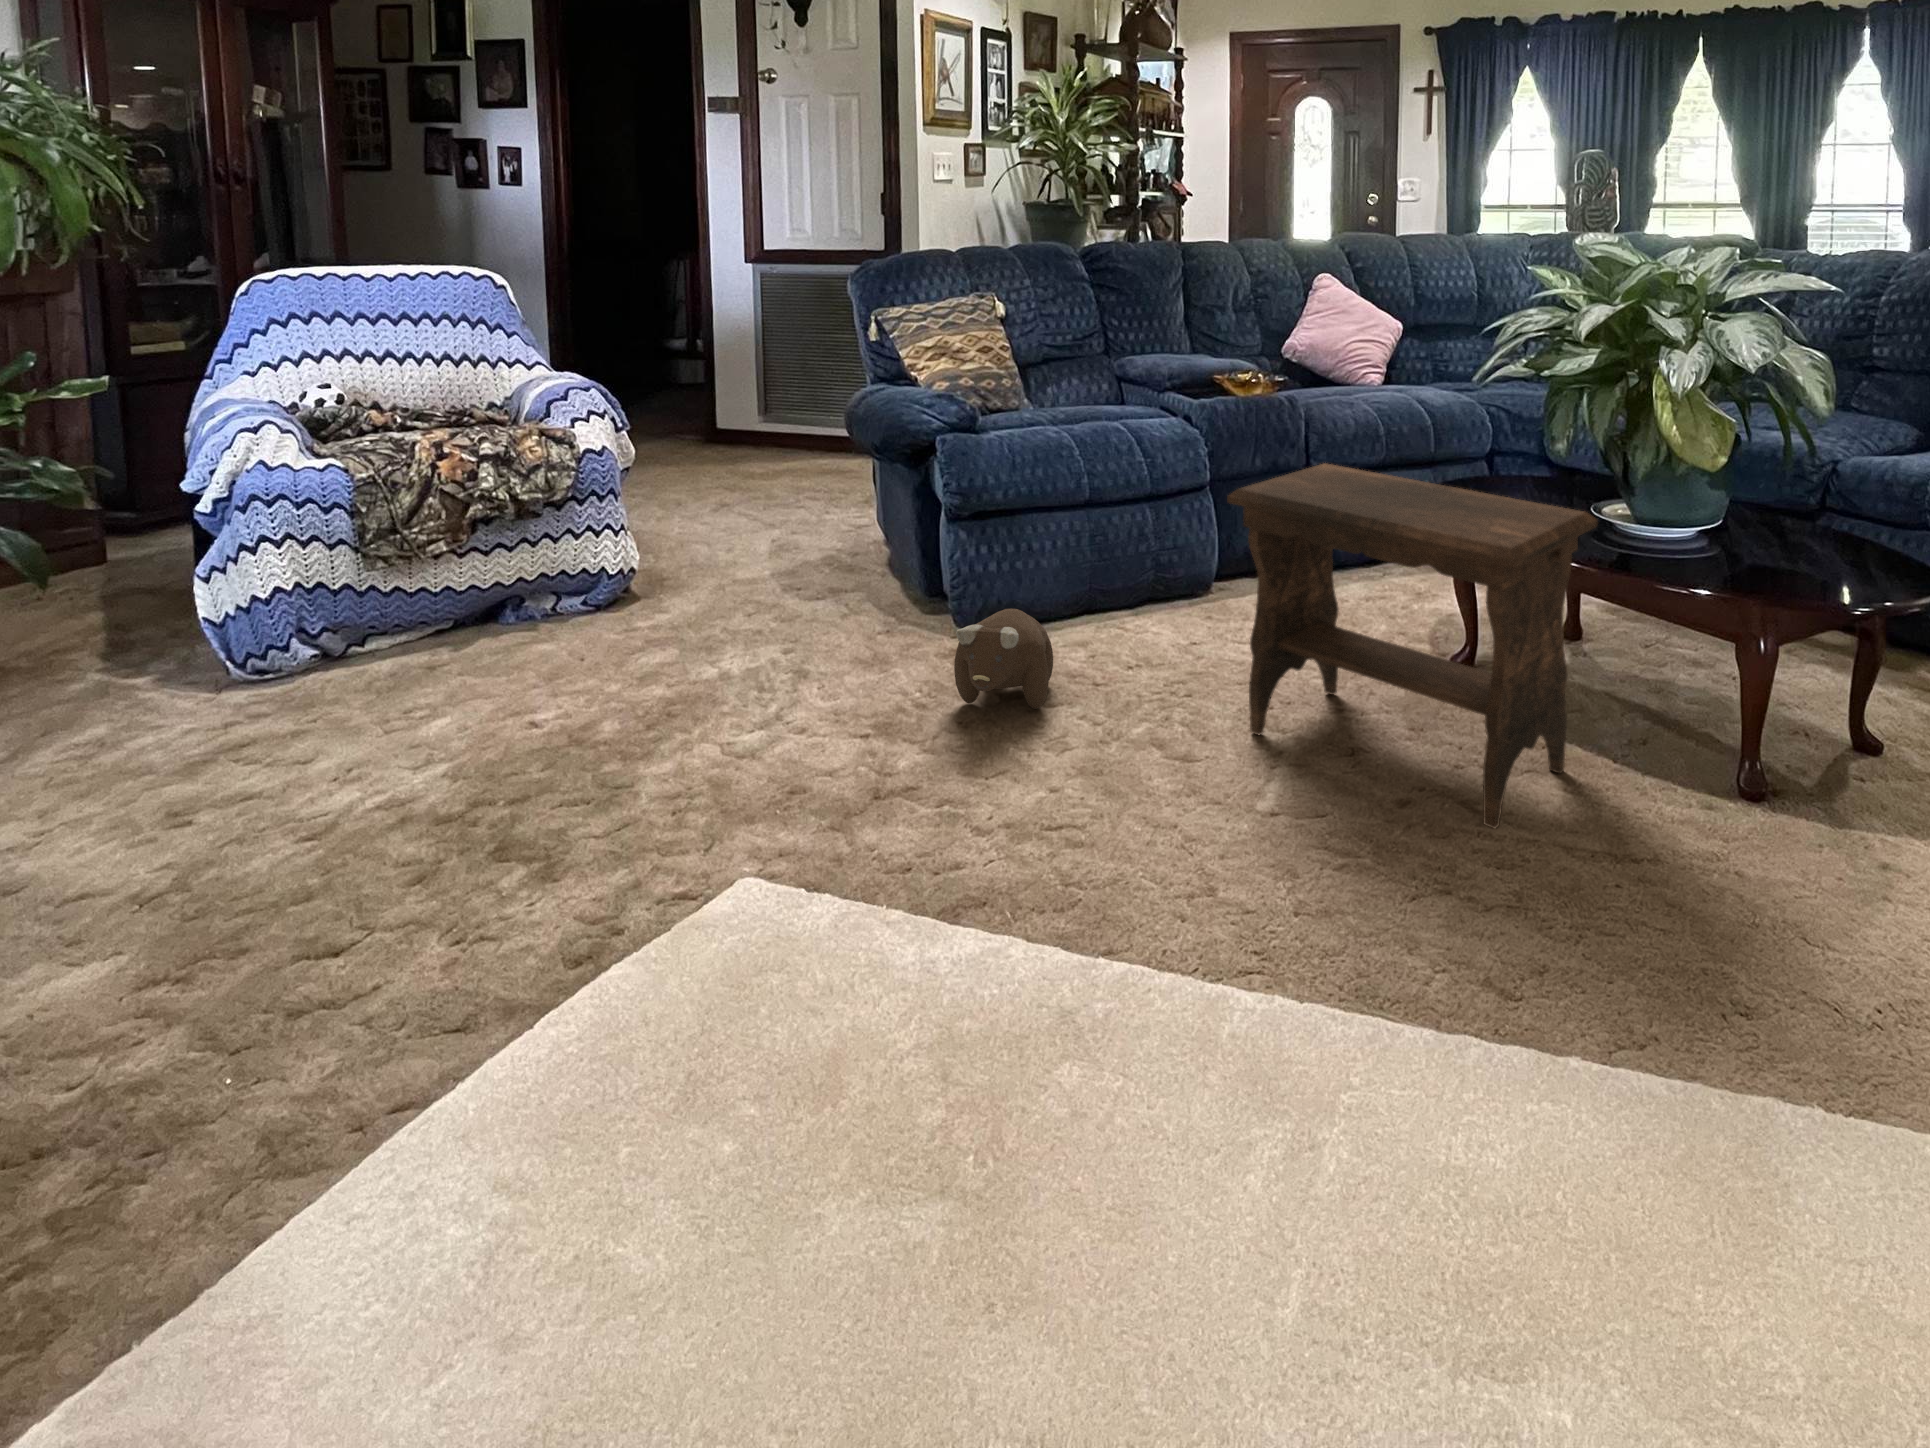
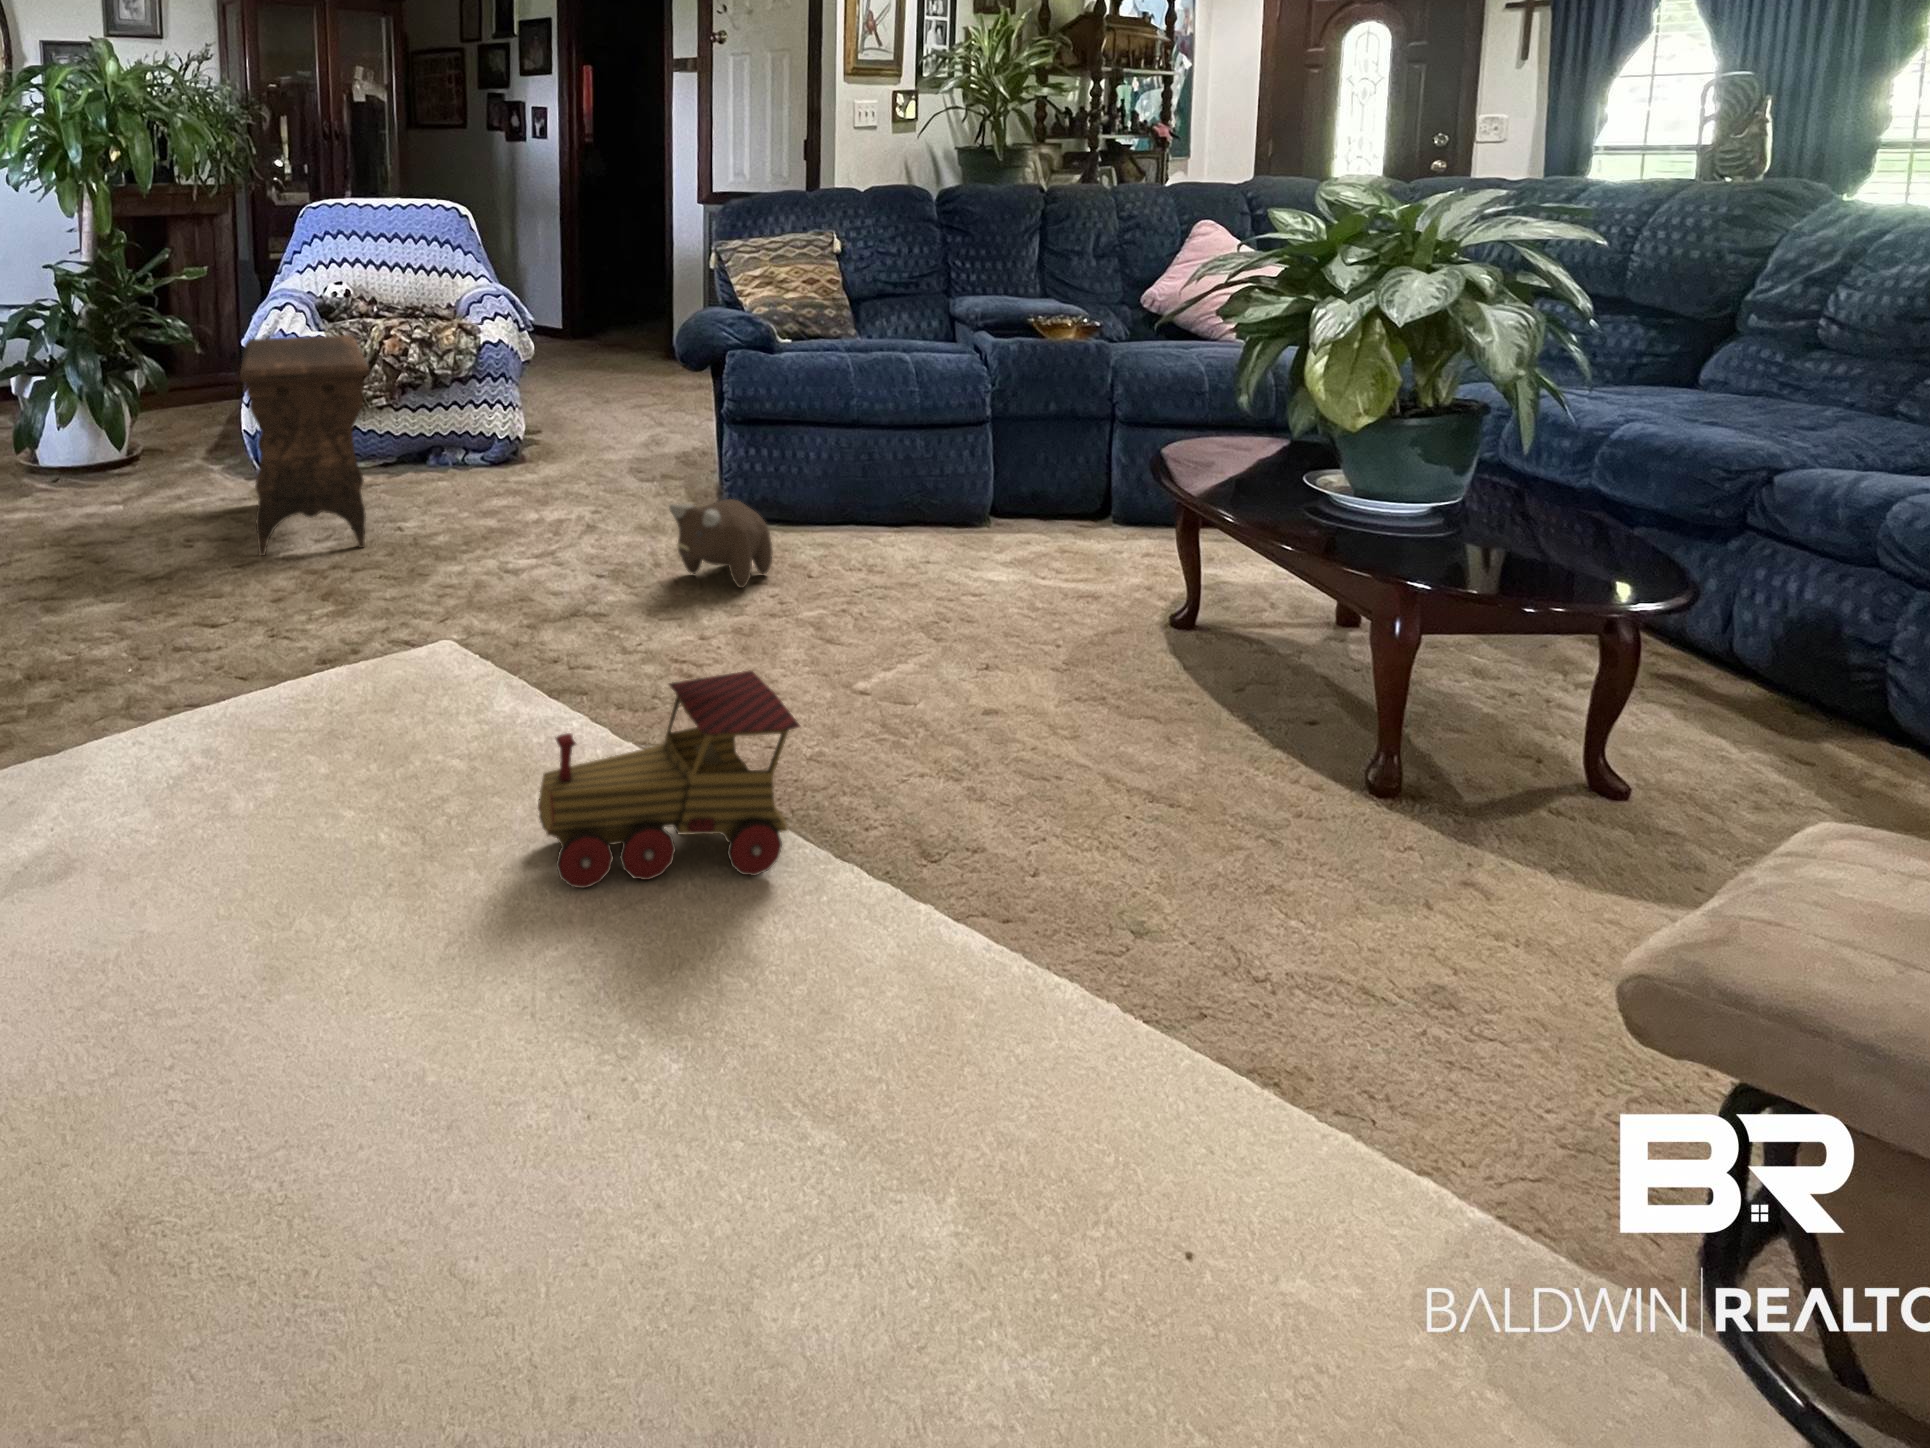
footstool: present [1227,463,1598,828] -> present [240,335,370,556]
toy train: none [1141,844,1442,1221] -> present [538,670,800,888]

